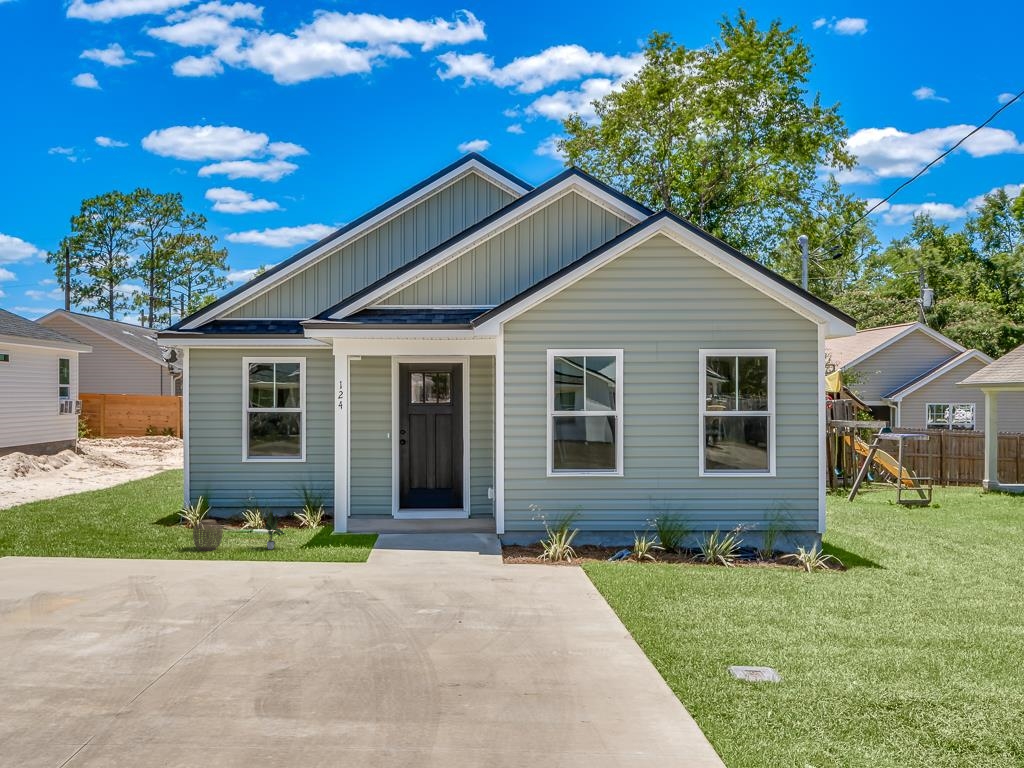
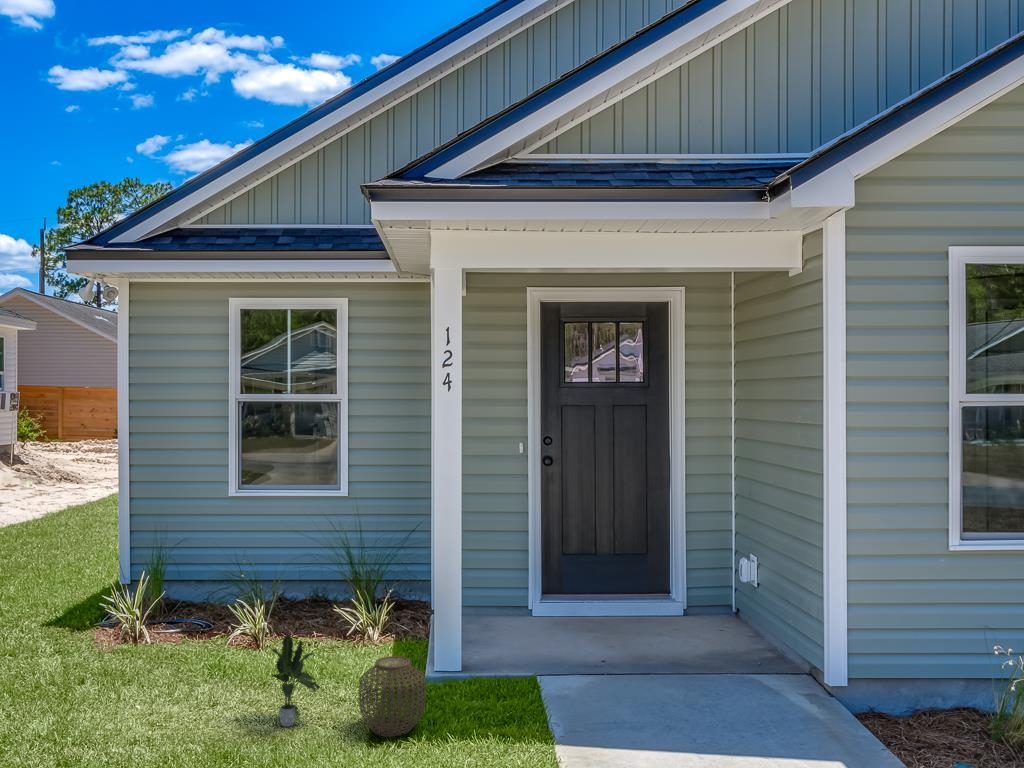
woven basket: present [193,519,223,551] -> present [359,656,426,737]

